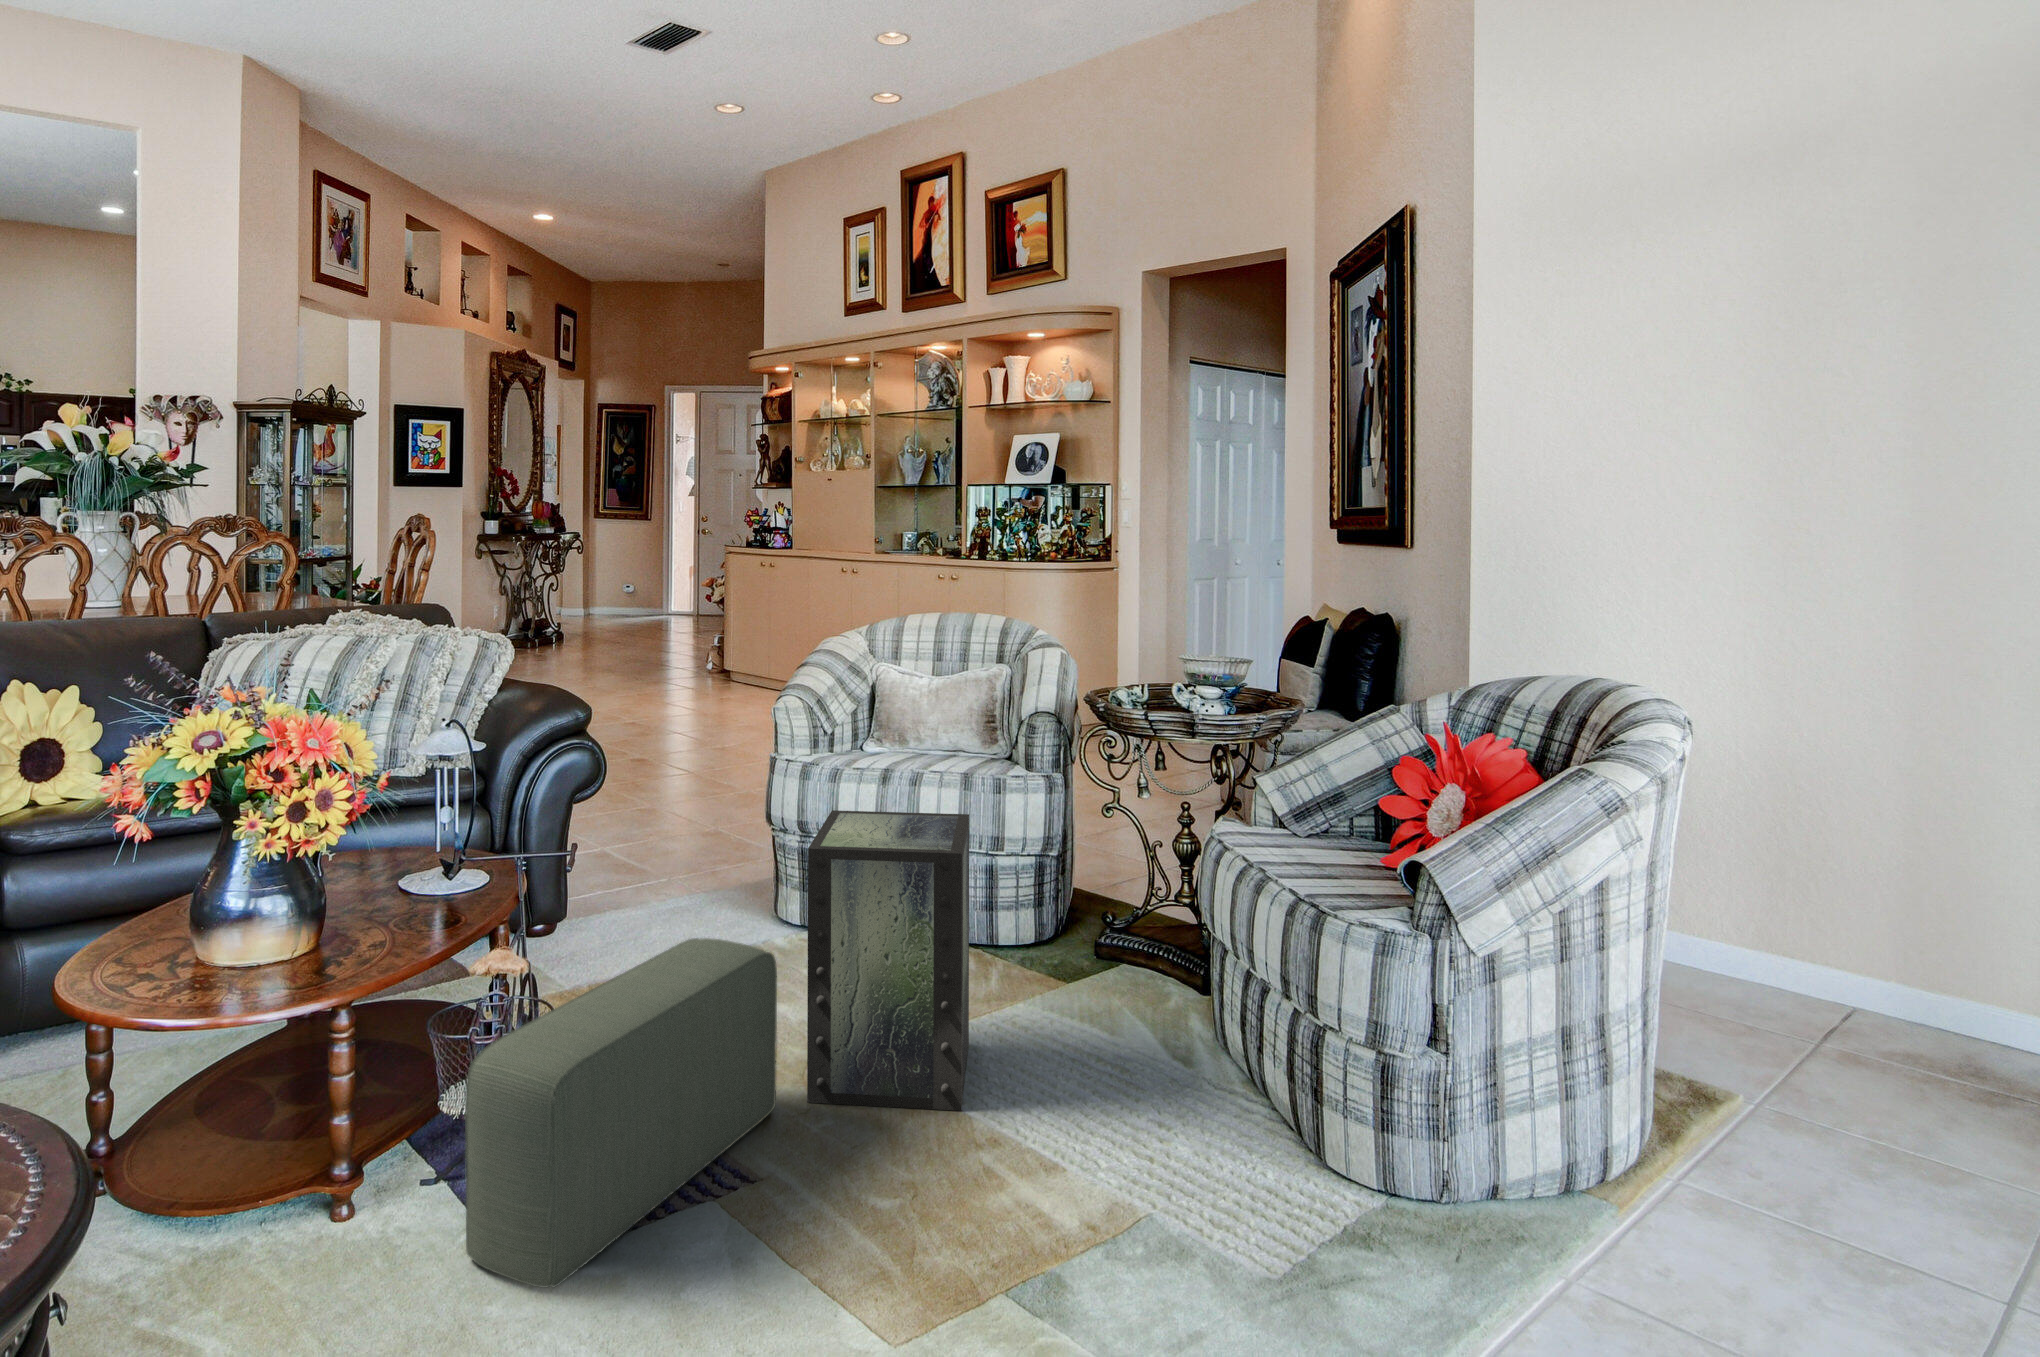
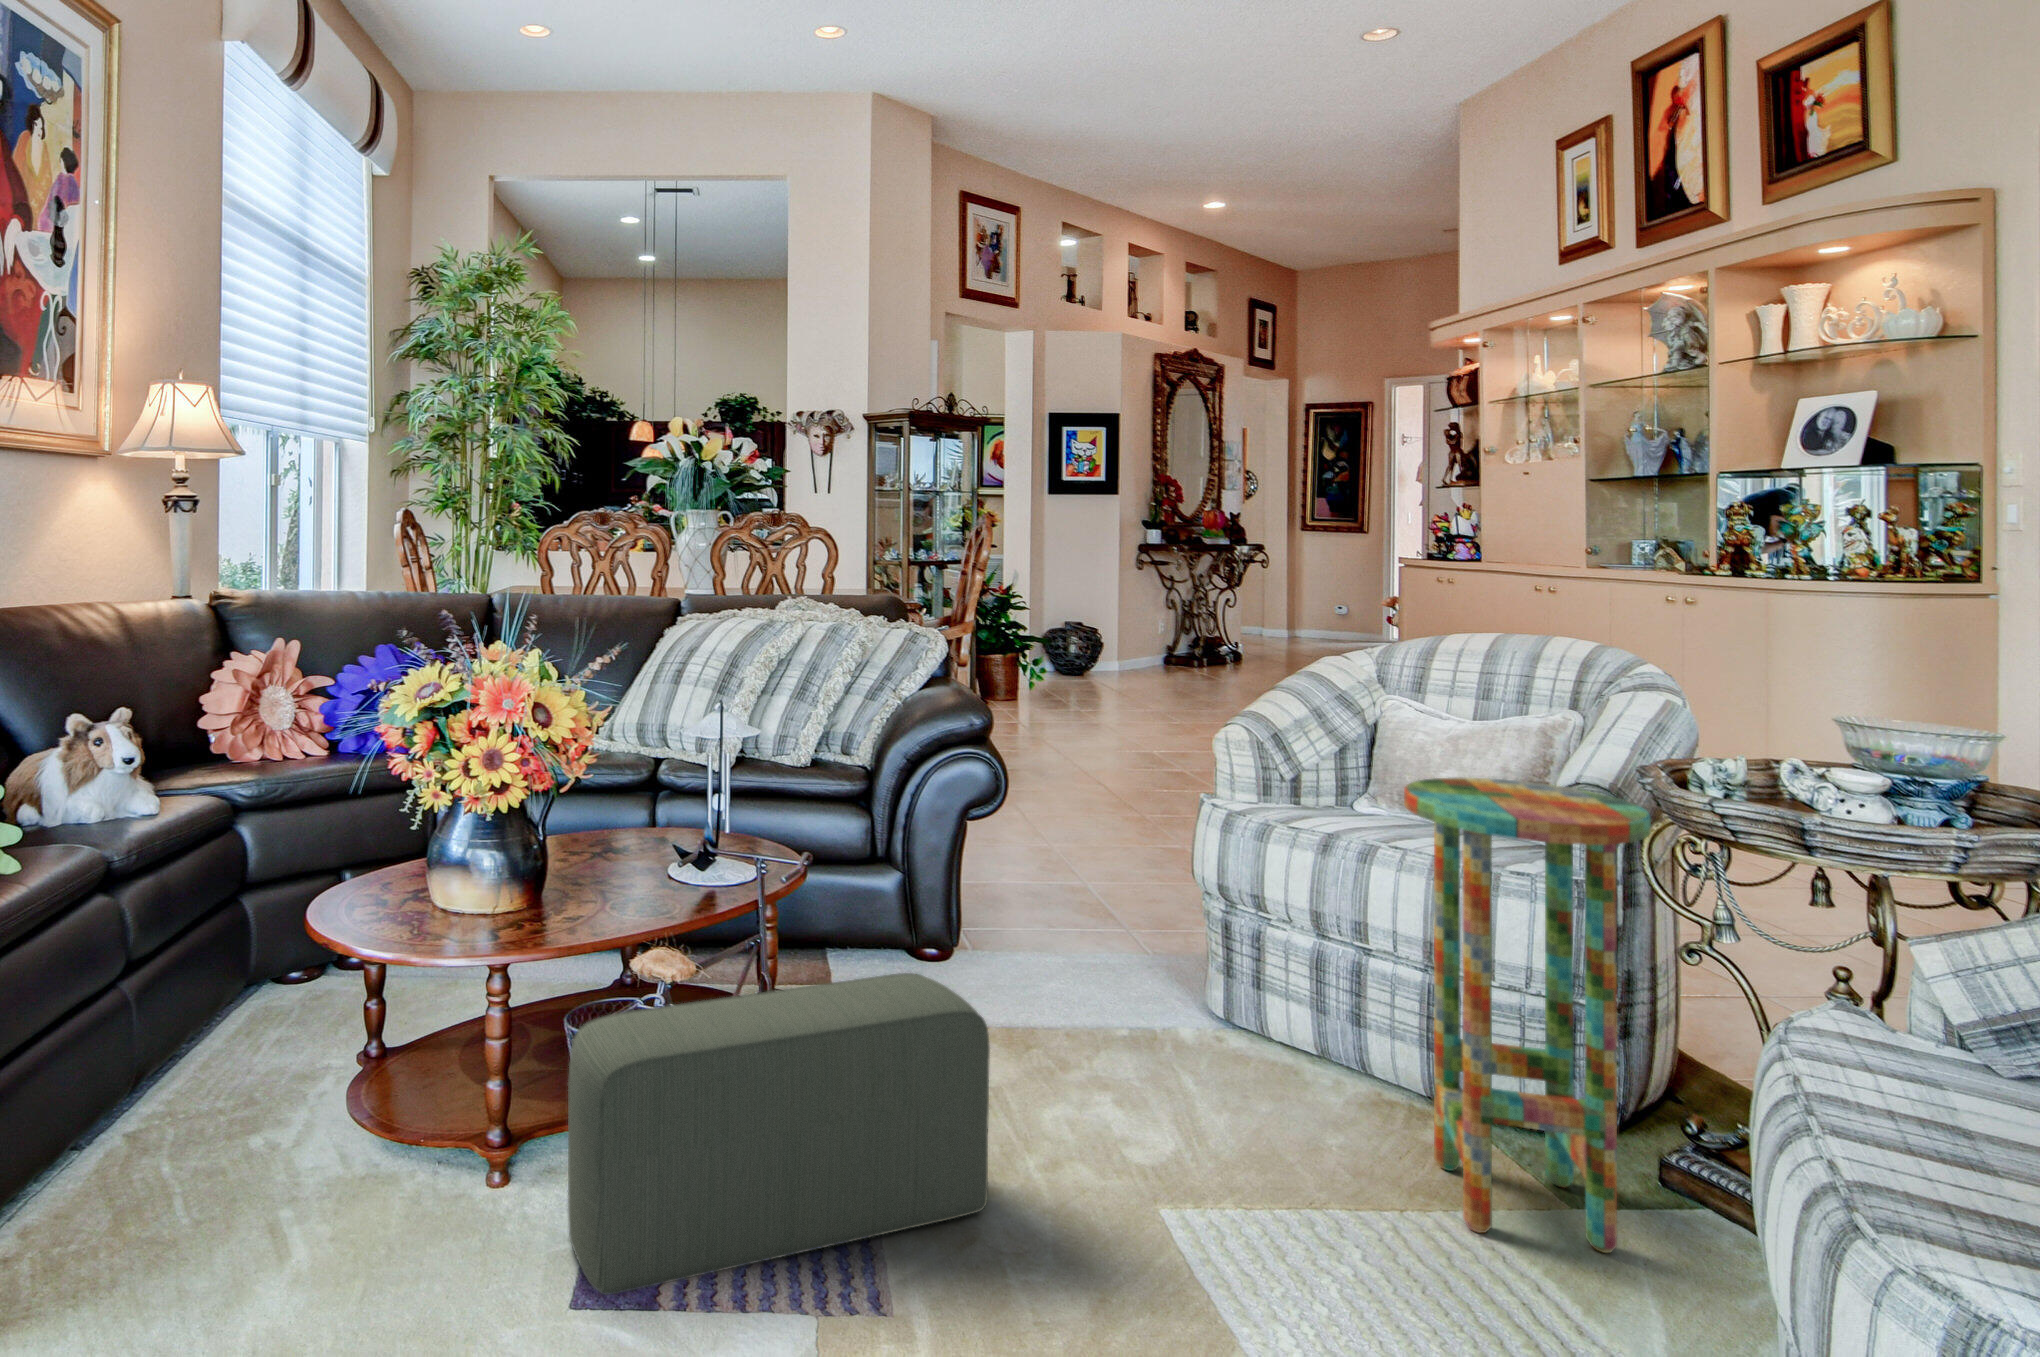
side table: none [983,712,1122,1013] -> present [1404,778,1651,1253]
storage box: present [807,810,969,1111] -> none [1034,861,1317,1313]

